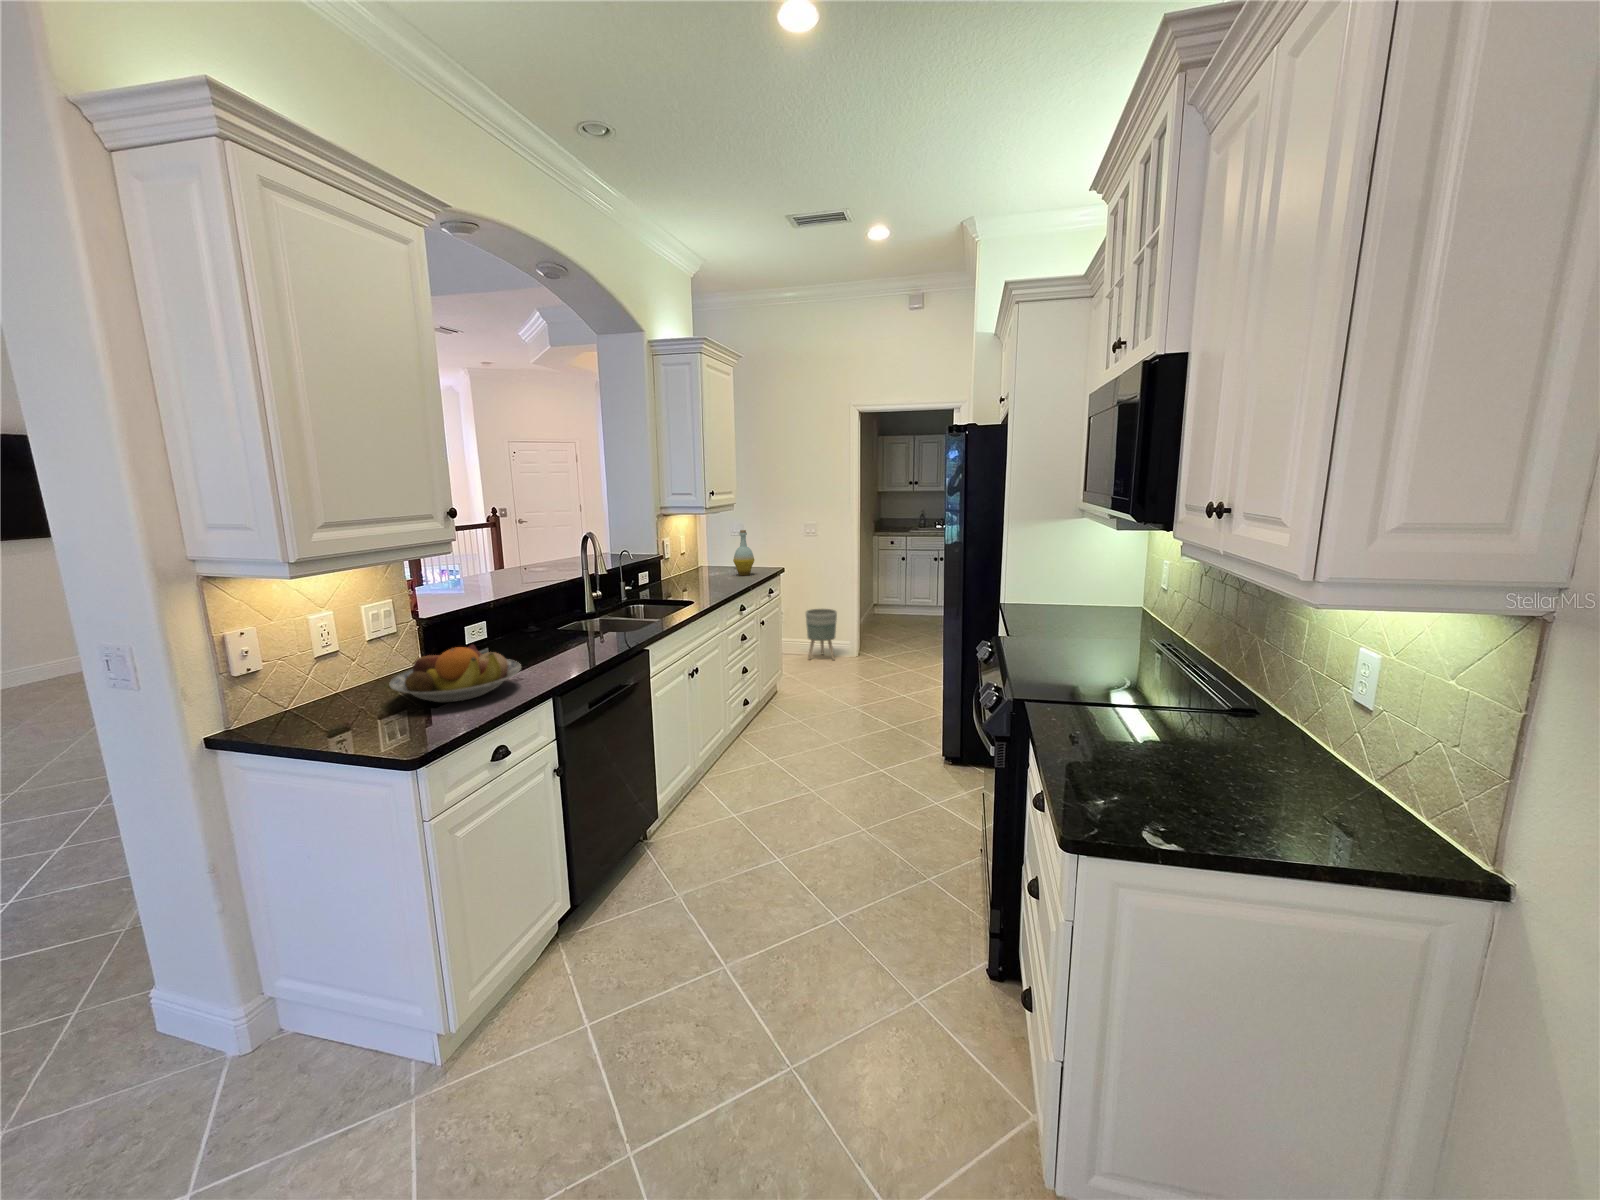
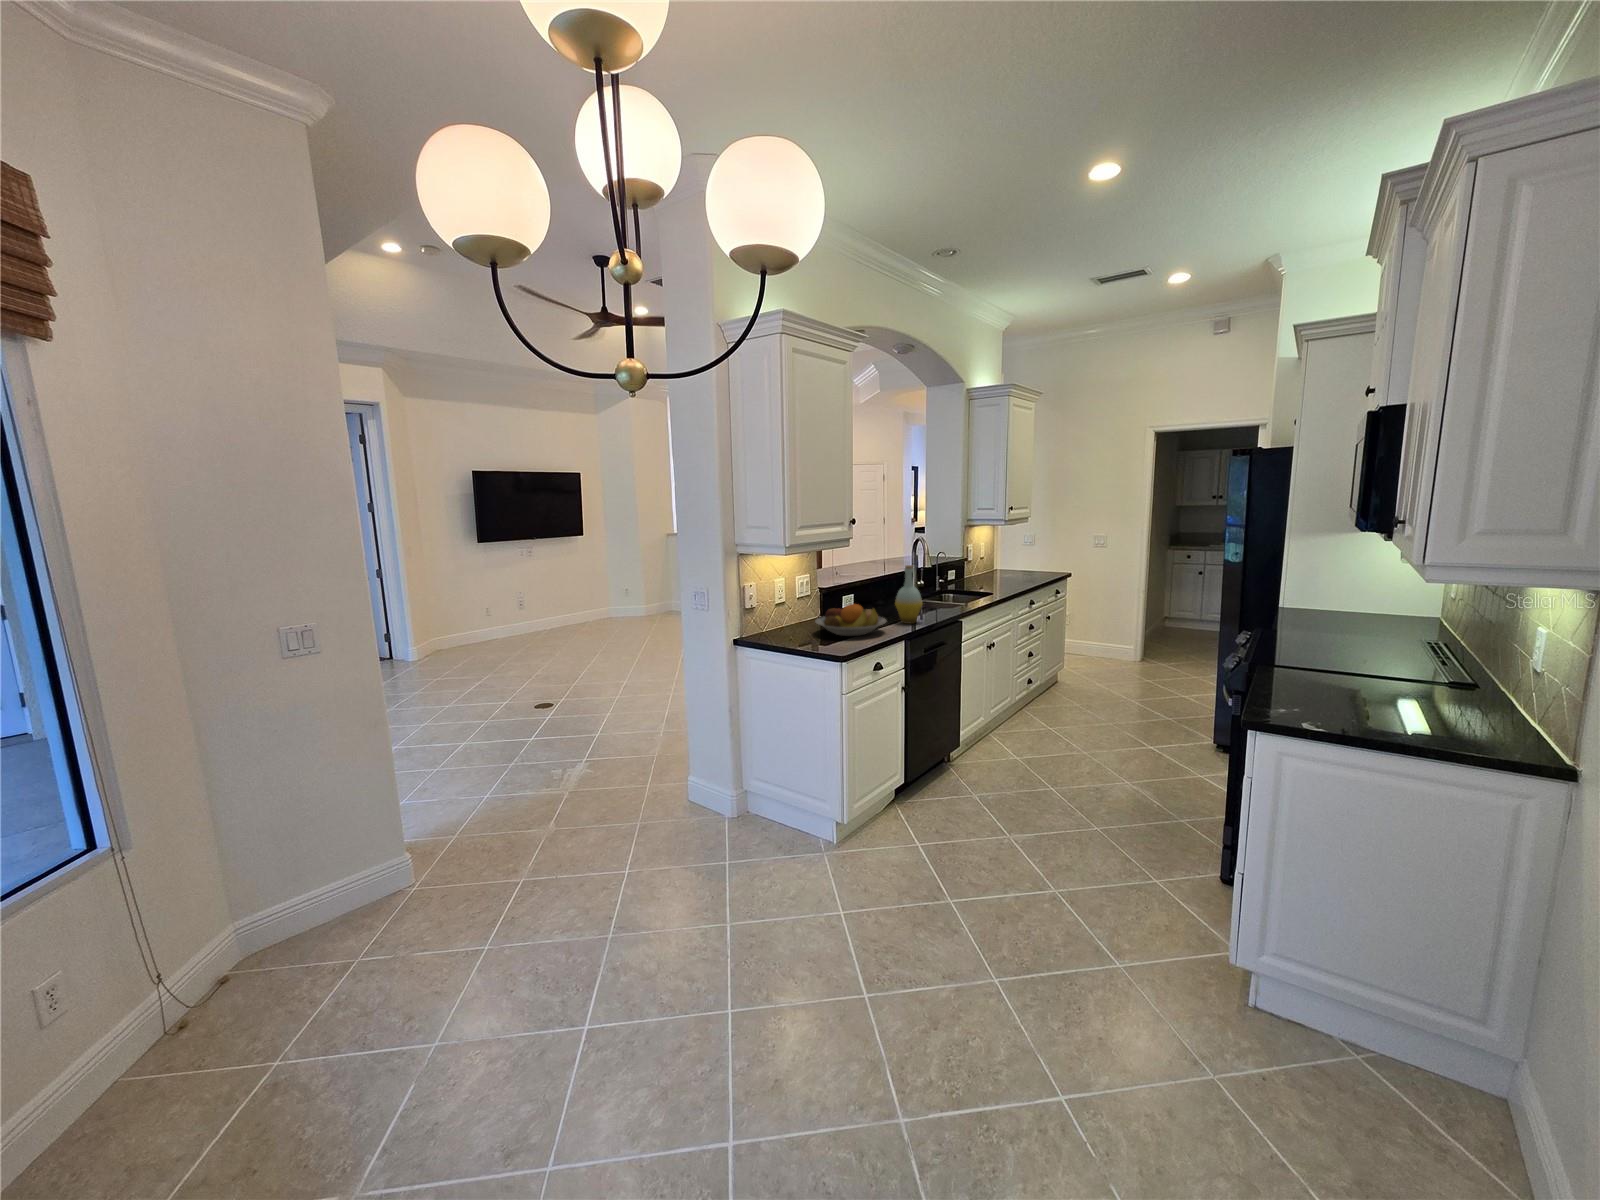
bottle: present [733,530,754,576] -> present [895,565,922,624]
planter: present [806,609,837,660] -> none [1089,614,1121,663]

